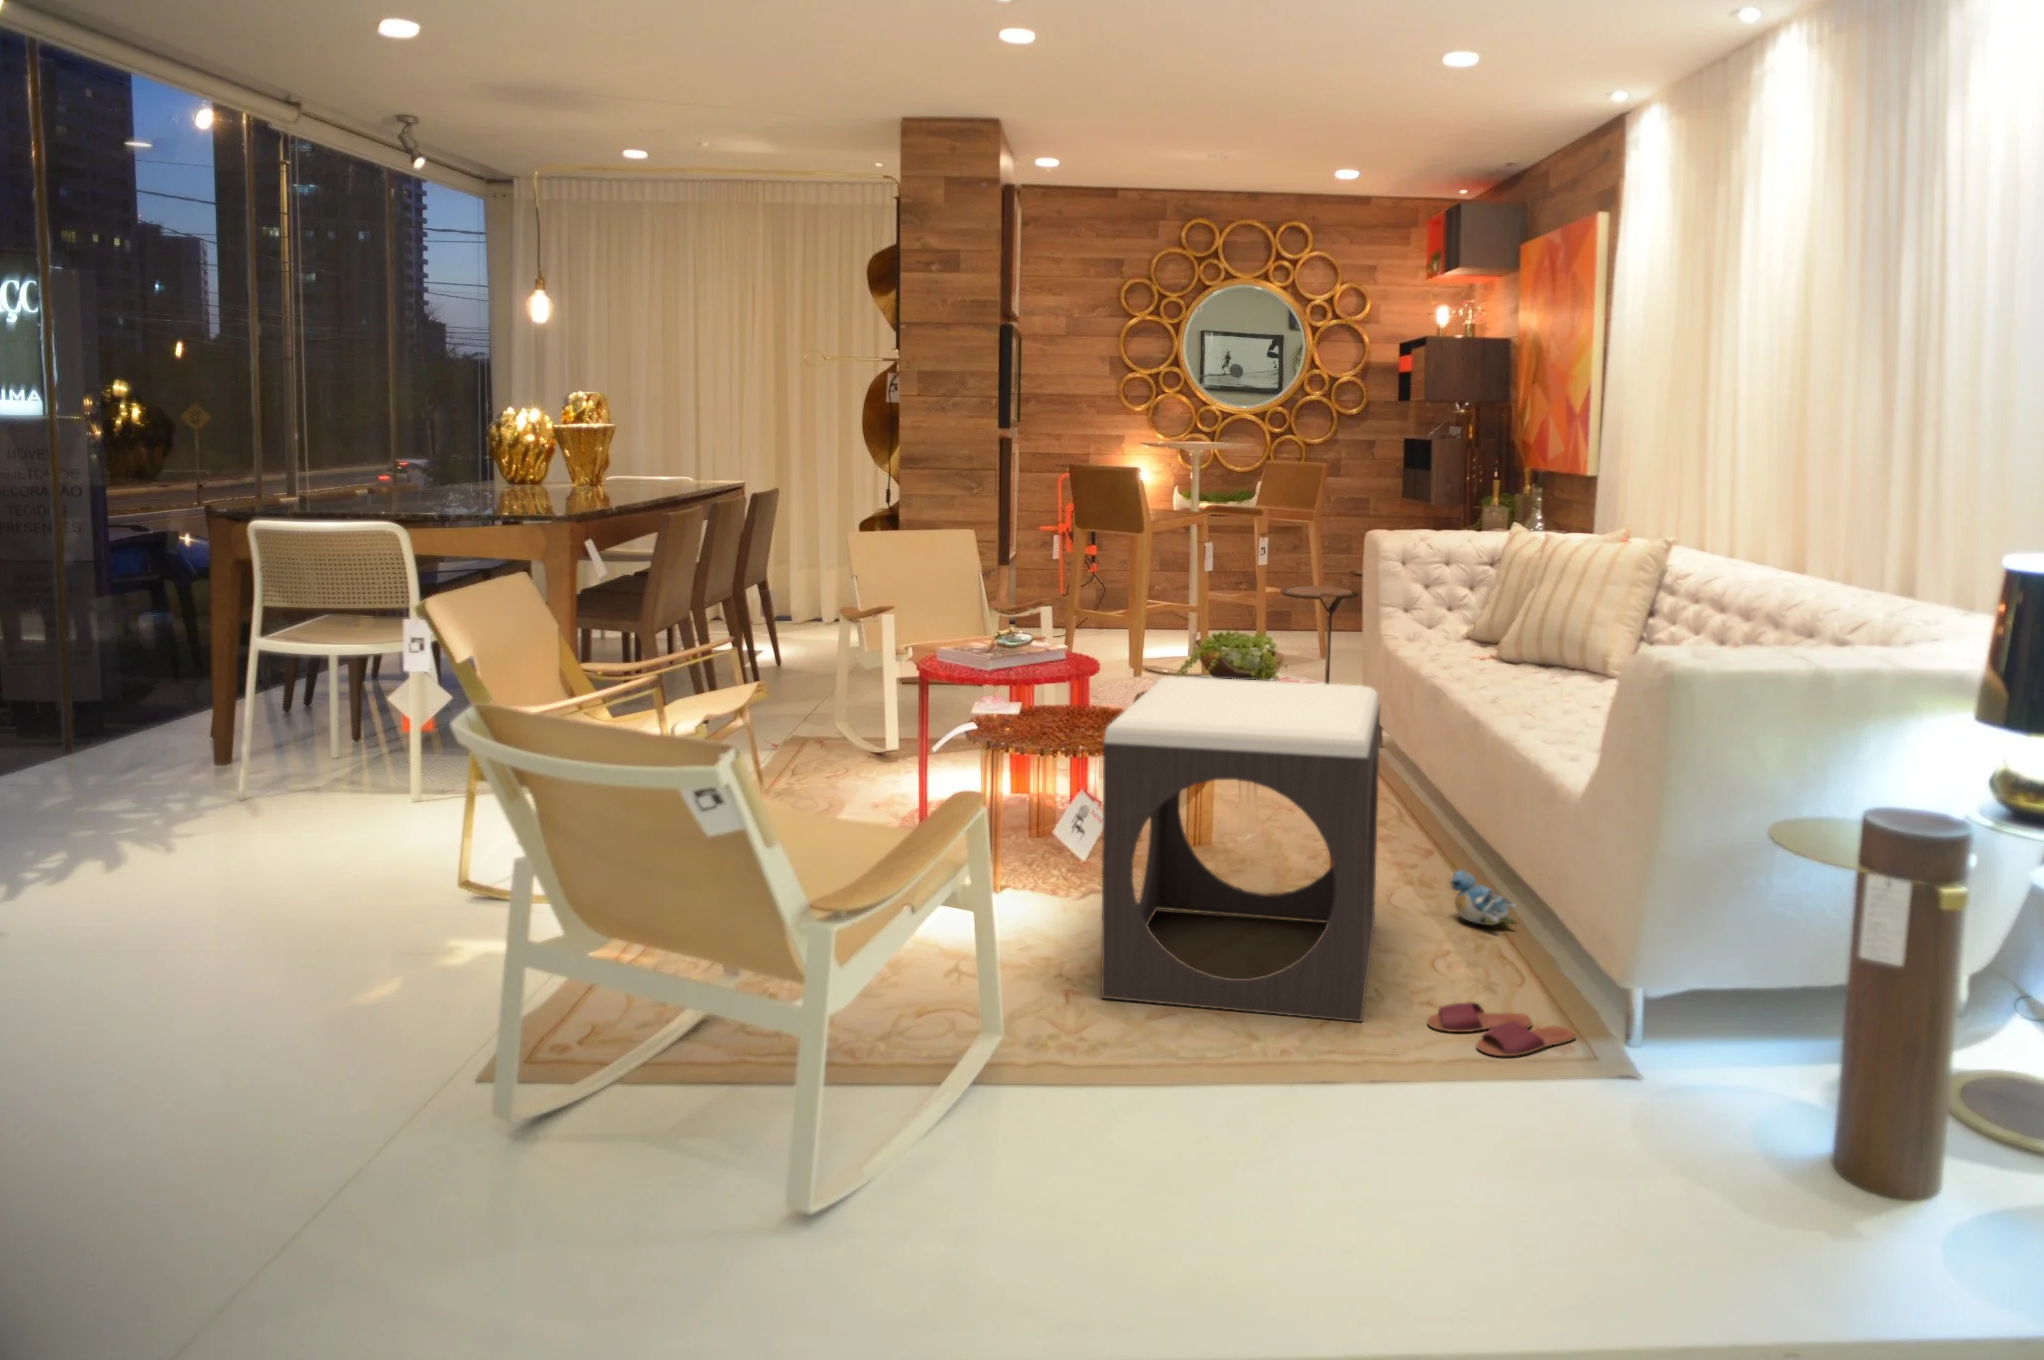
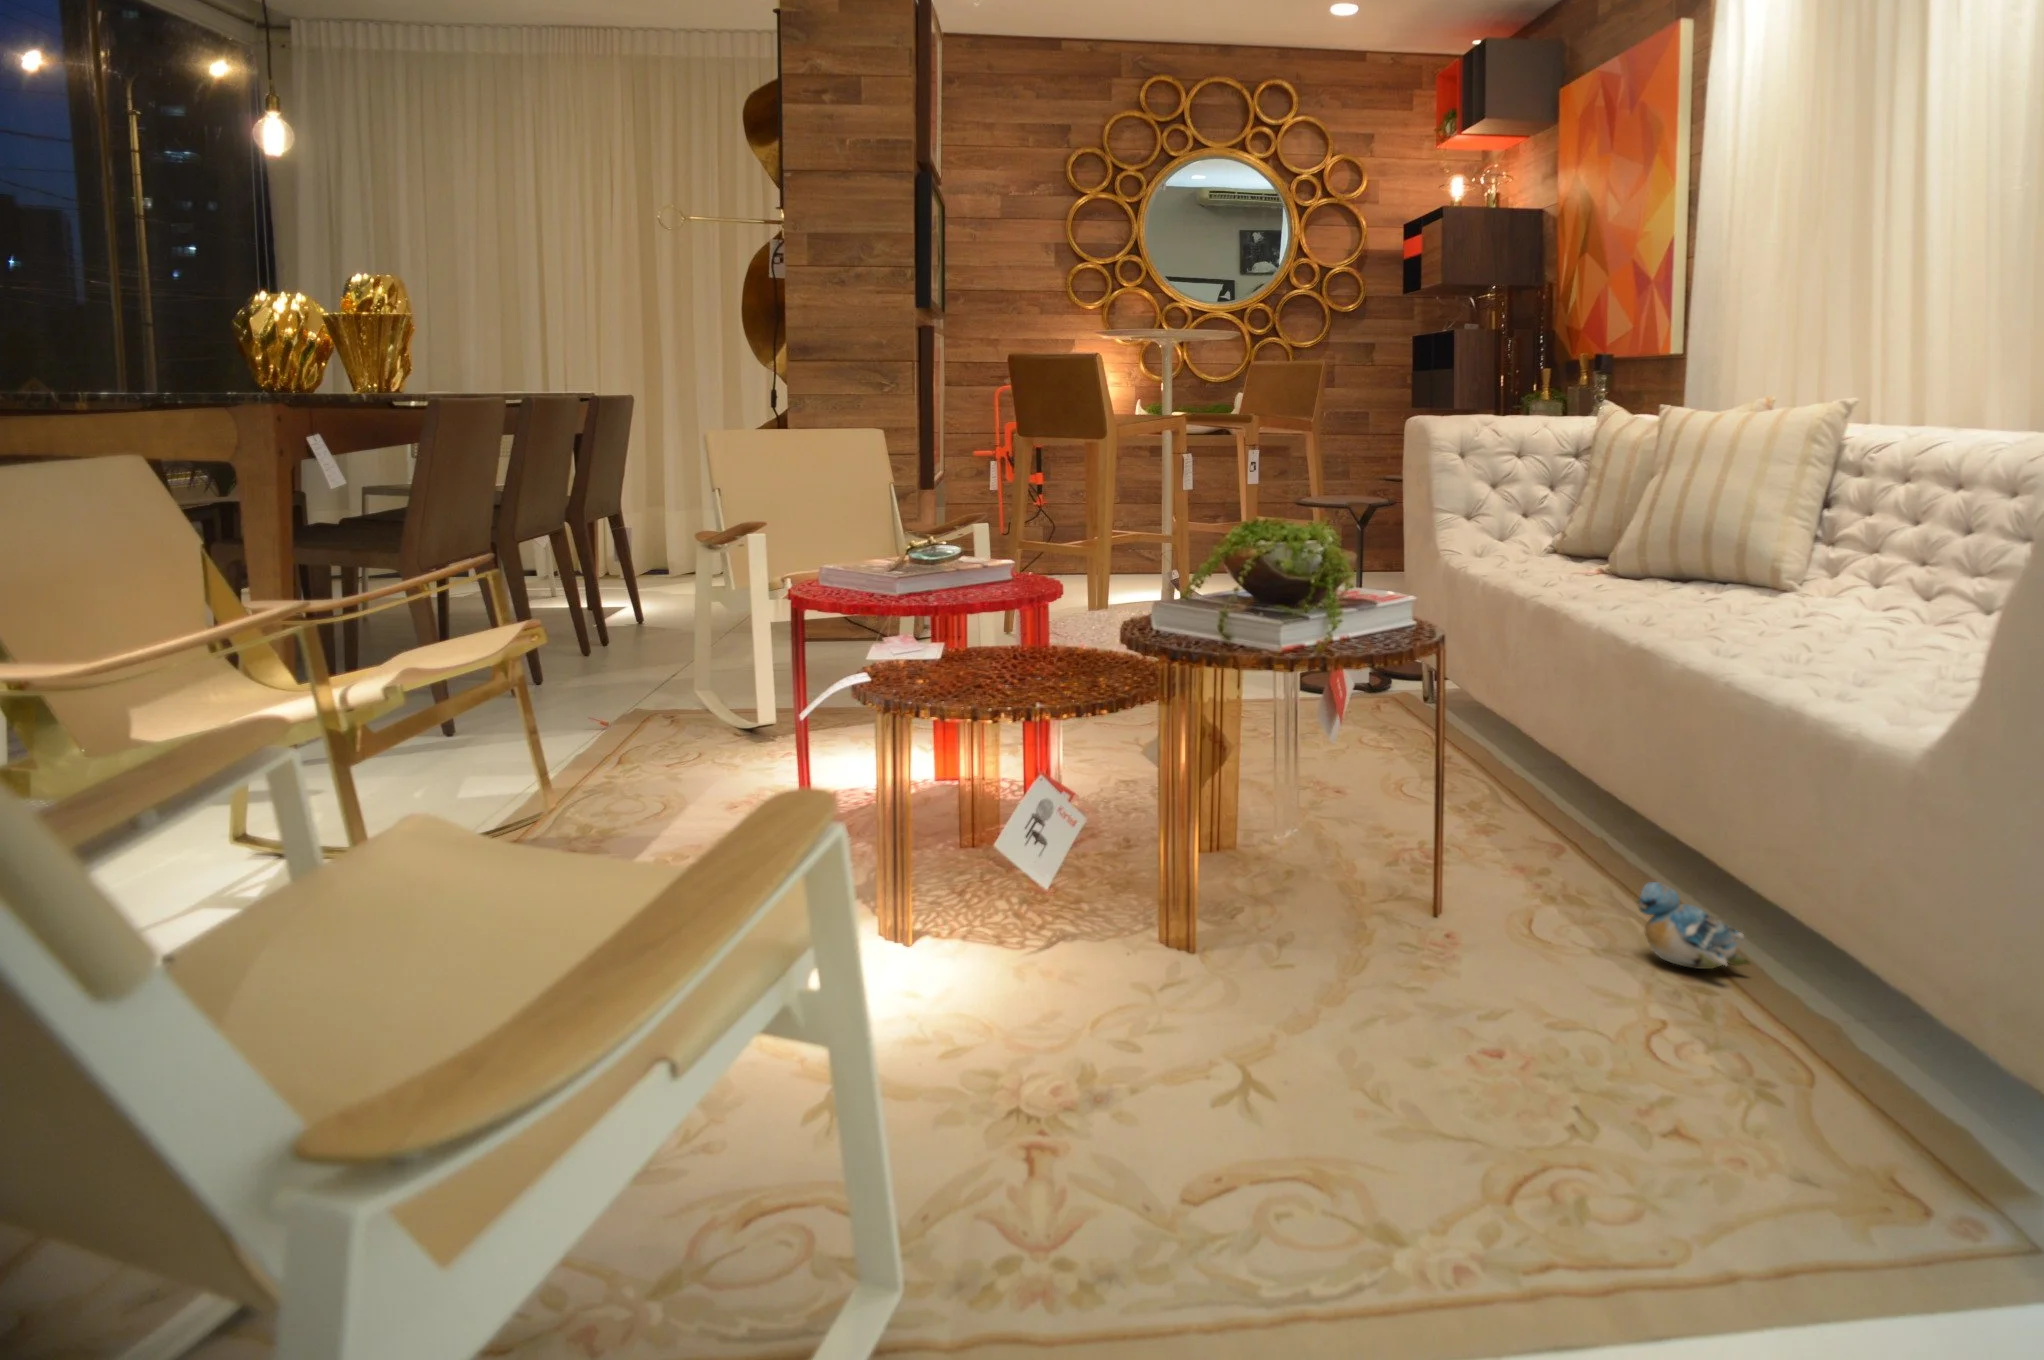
footstool: present [1101,676,1380,1022] -> none [1088,585,1588,1182]
slippers: present [1428,1002,1575,1056] -> none [1690,1134,1967,1252]

